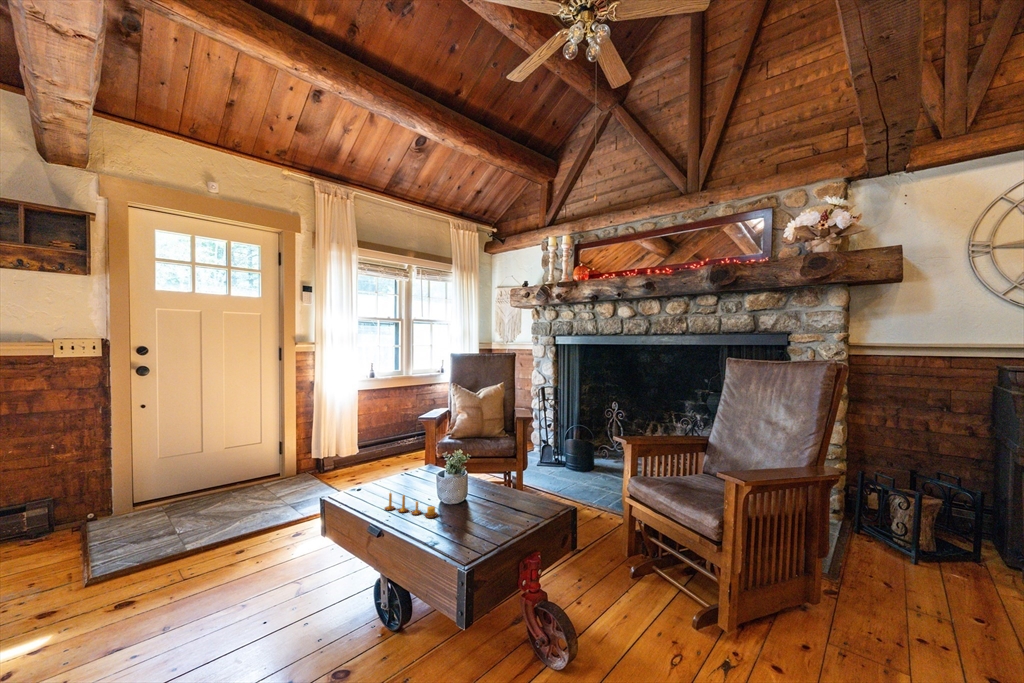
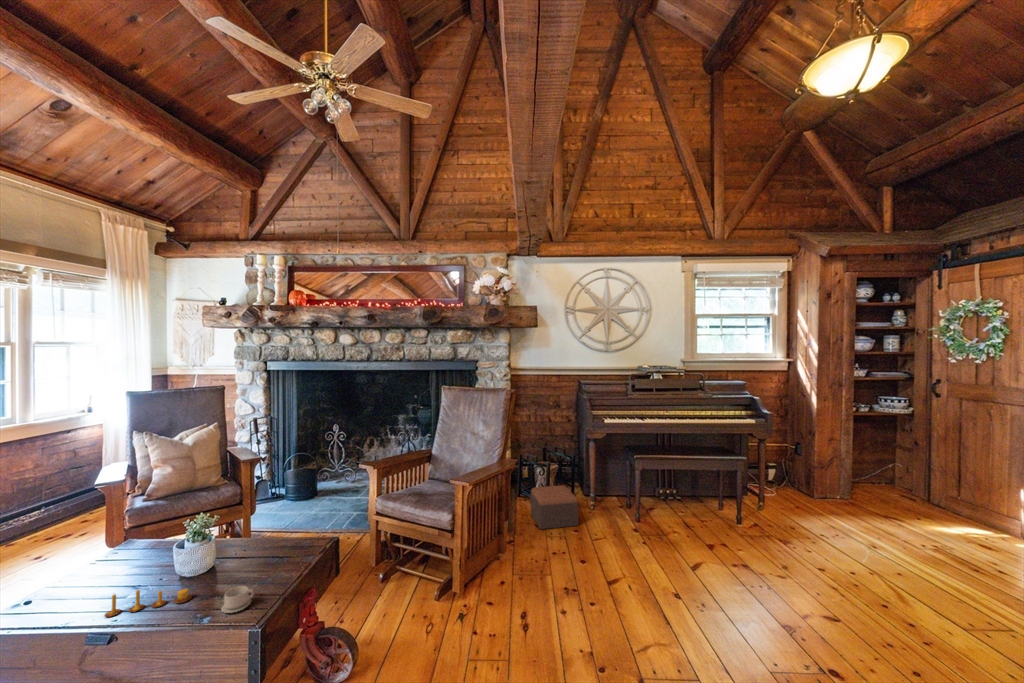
teacup: none [447,518,474,542] -> present [221,586,254,613]
footstool: none [882,528,997,621] -> present [531,485,579,529]

